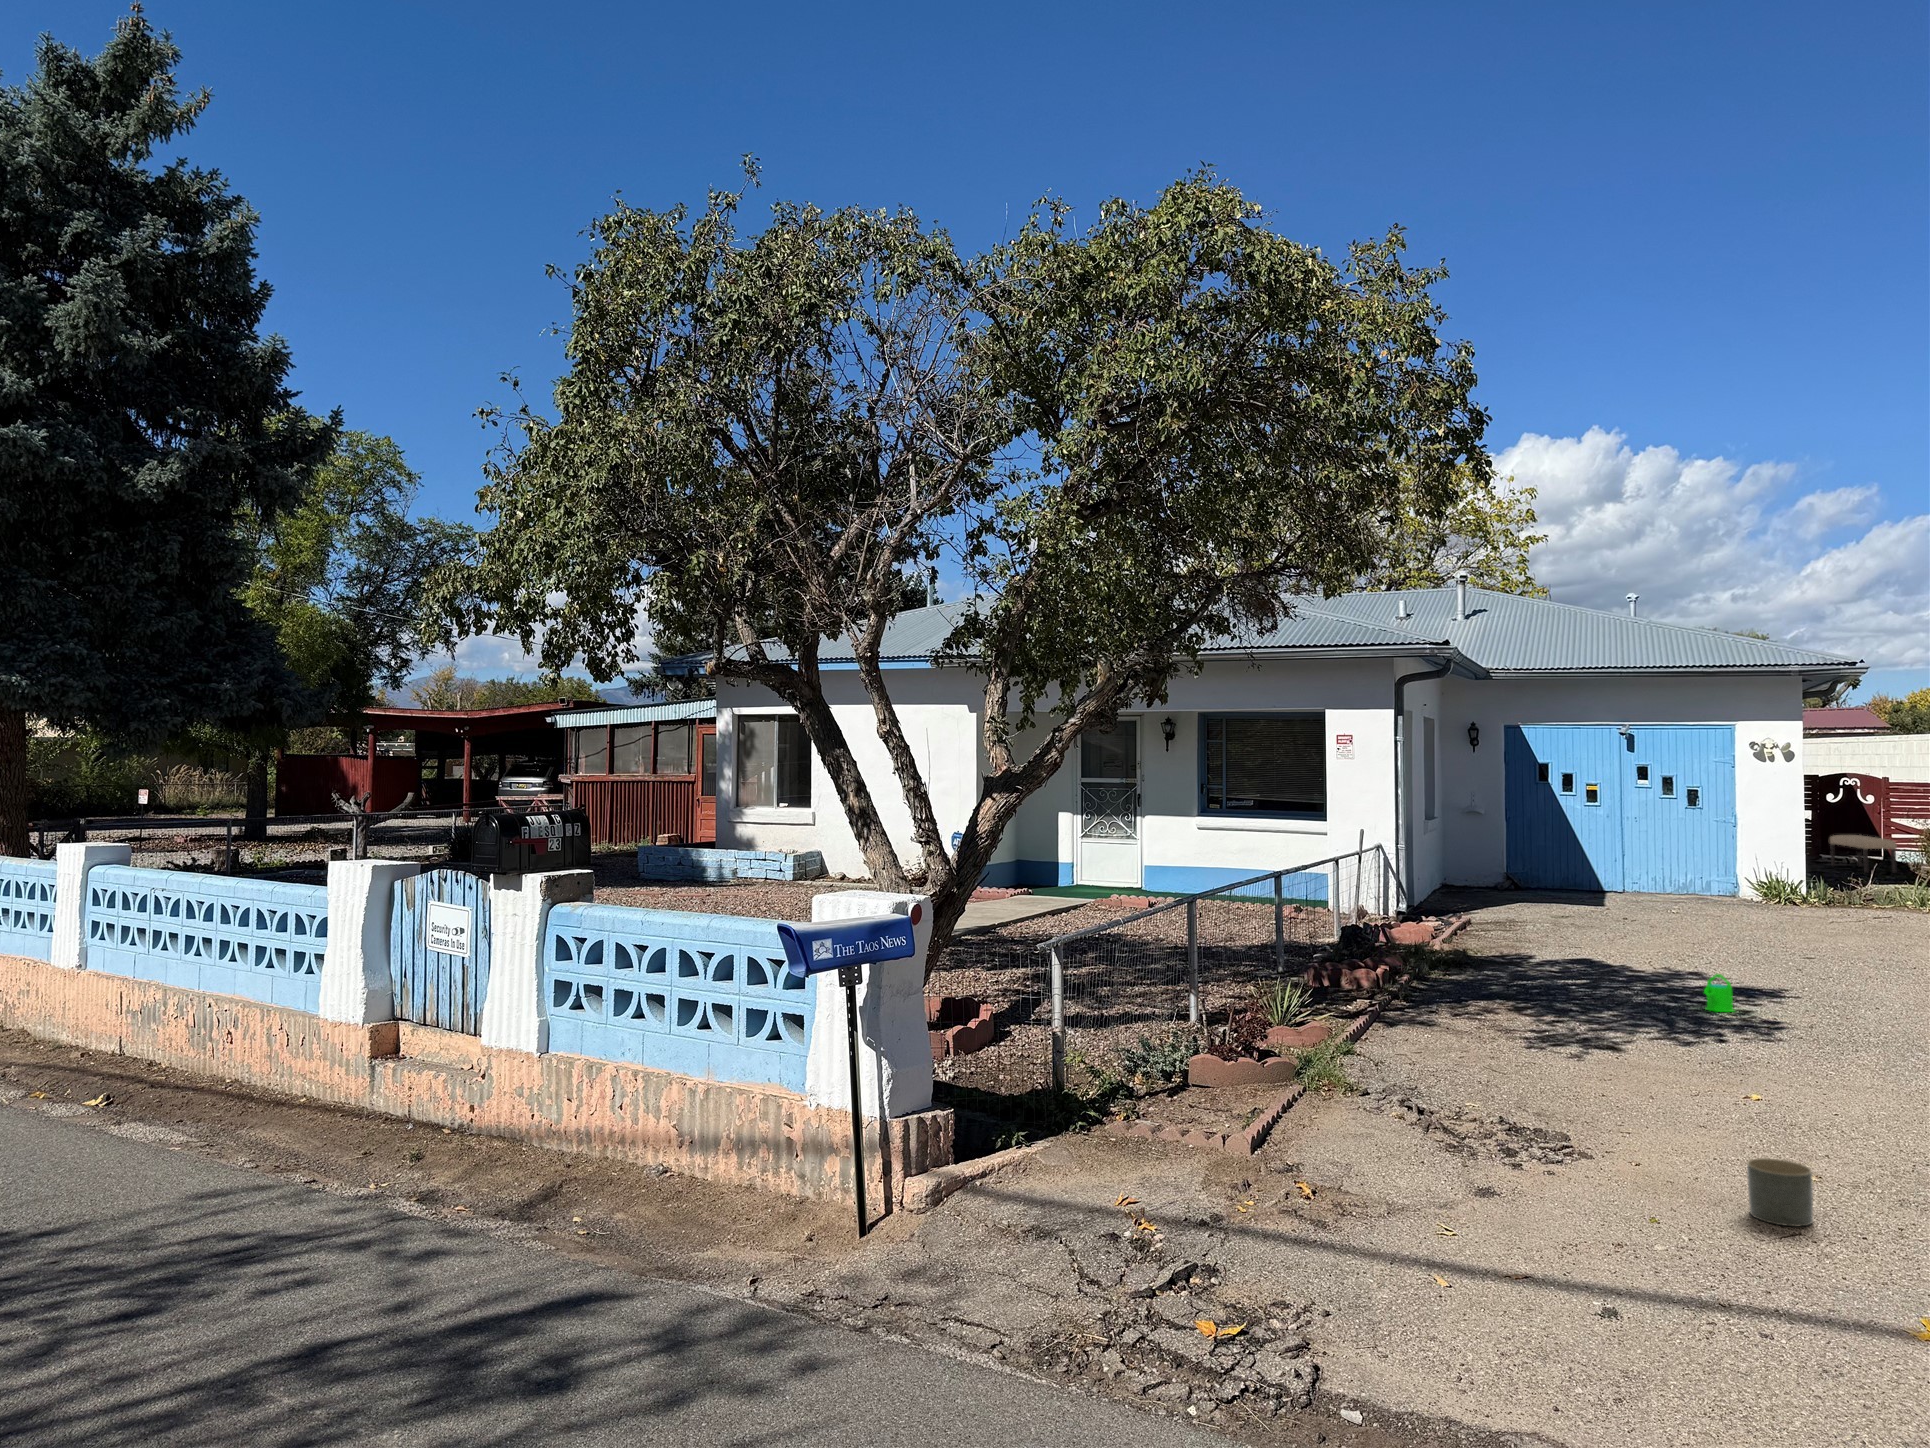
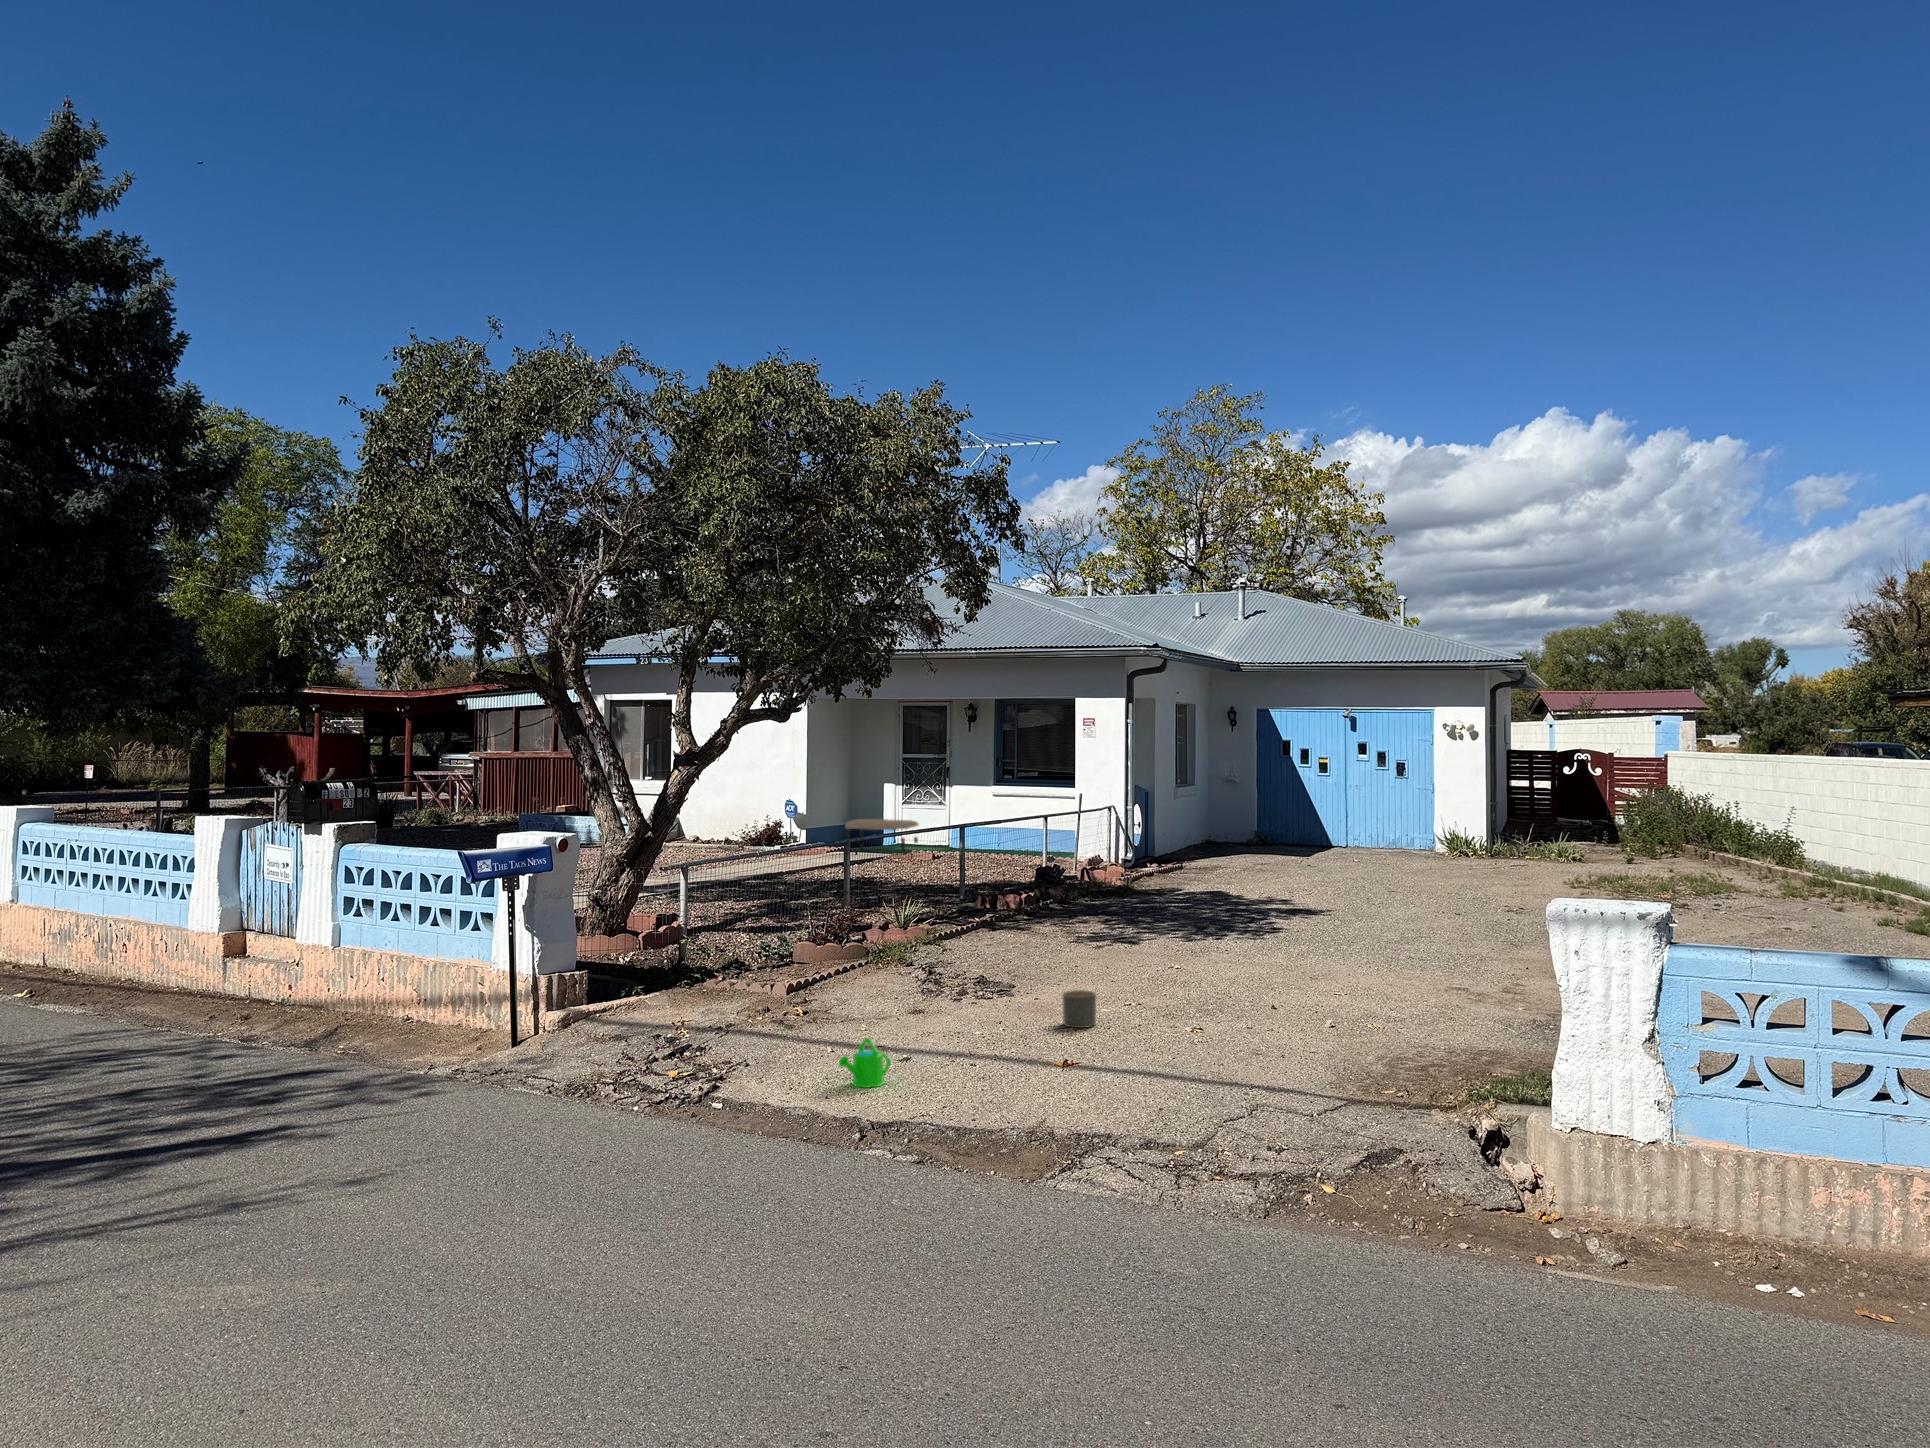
bench: present [1830,835,1897,873] -> present [845,819,918,853]
watering can: present [1704,974,1735,1012] -> present [839,1038,891,1088]

